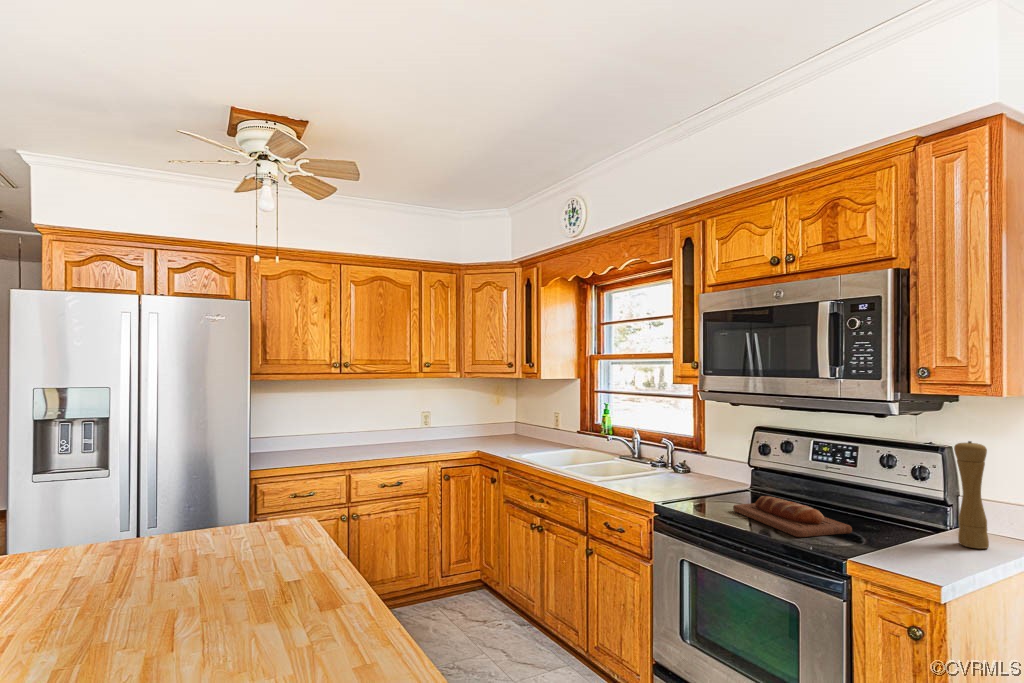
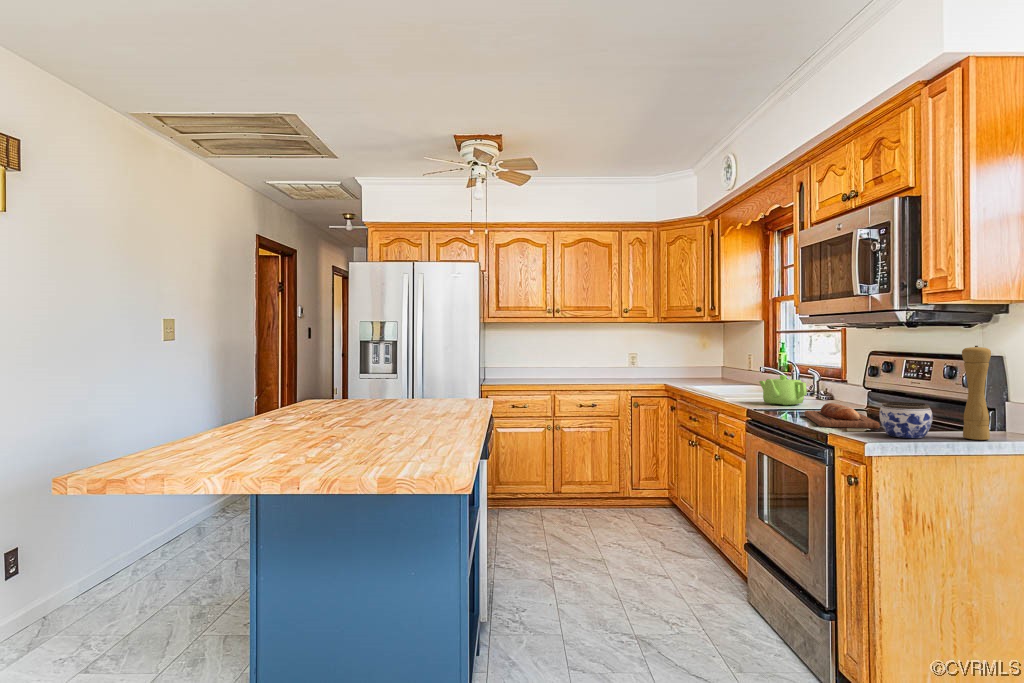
teapot: none [635,452,692,488] -> present [759,375,807,406]
jar: none [880,507,943,555] -> present [879,402,933,438]

